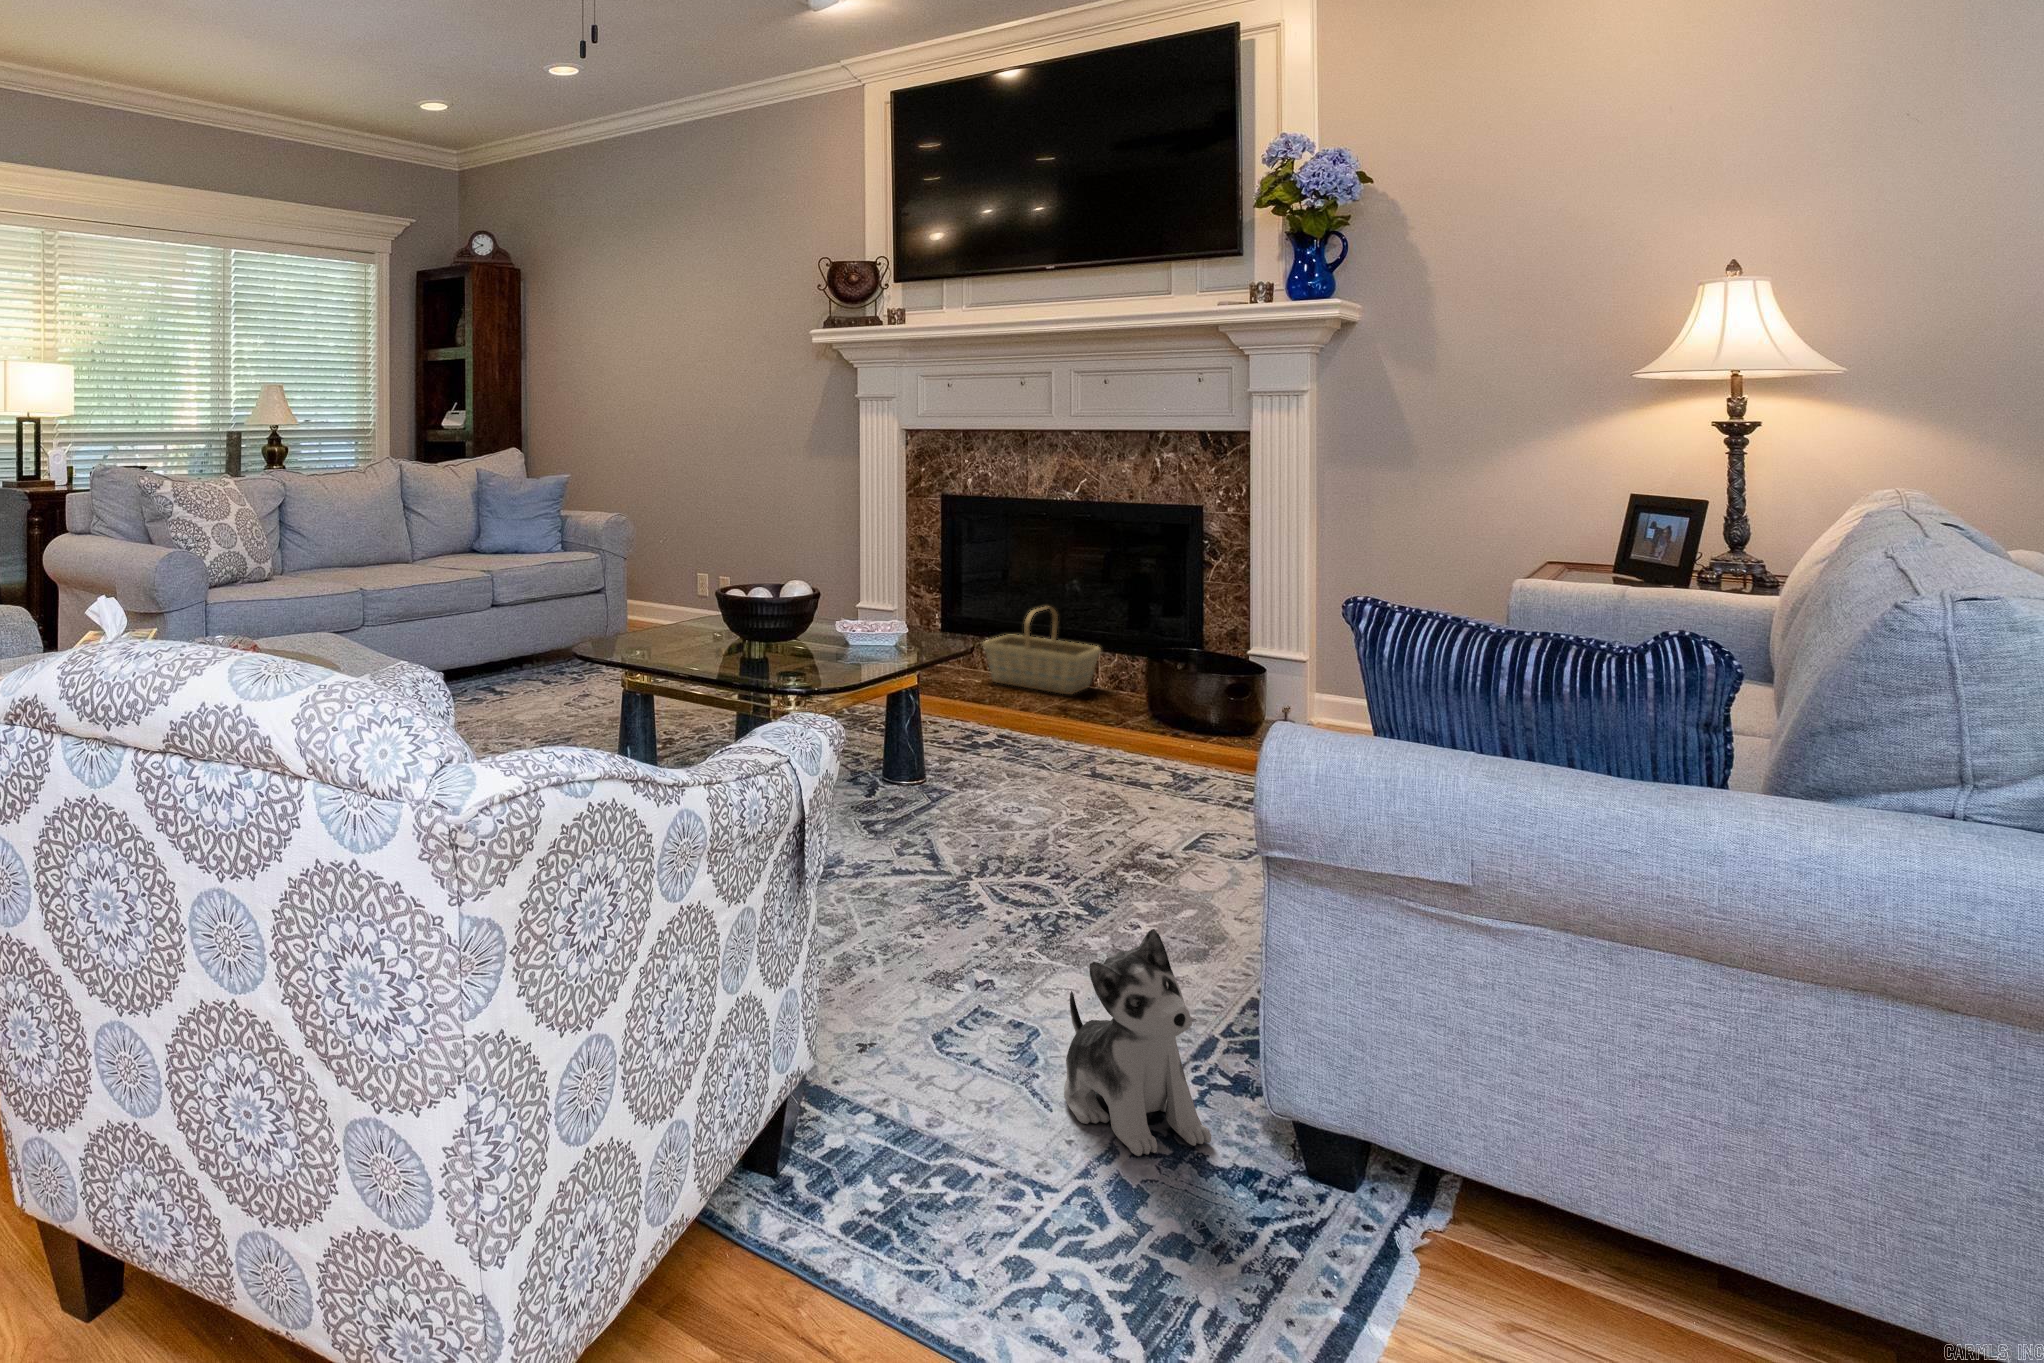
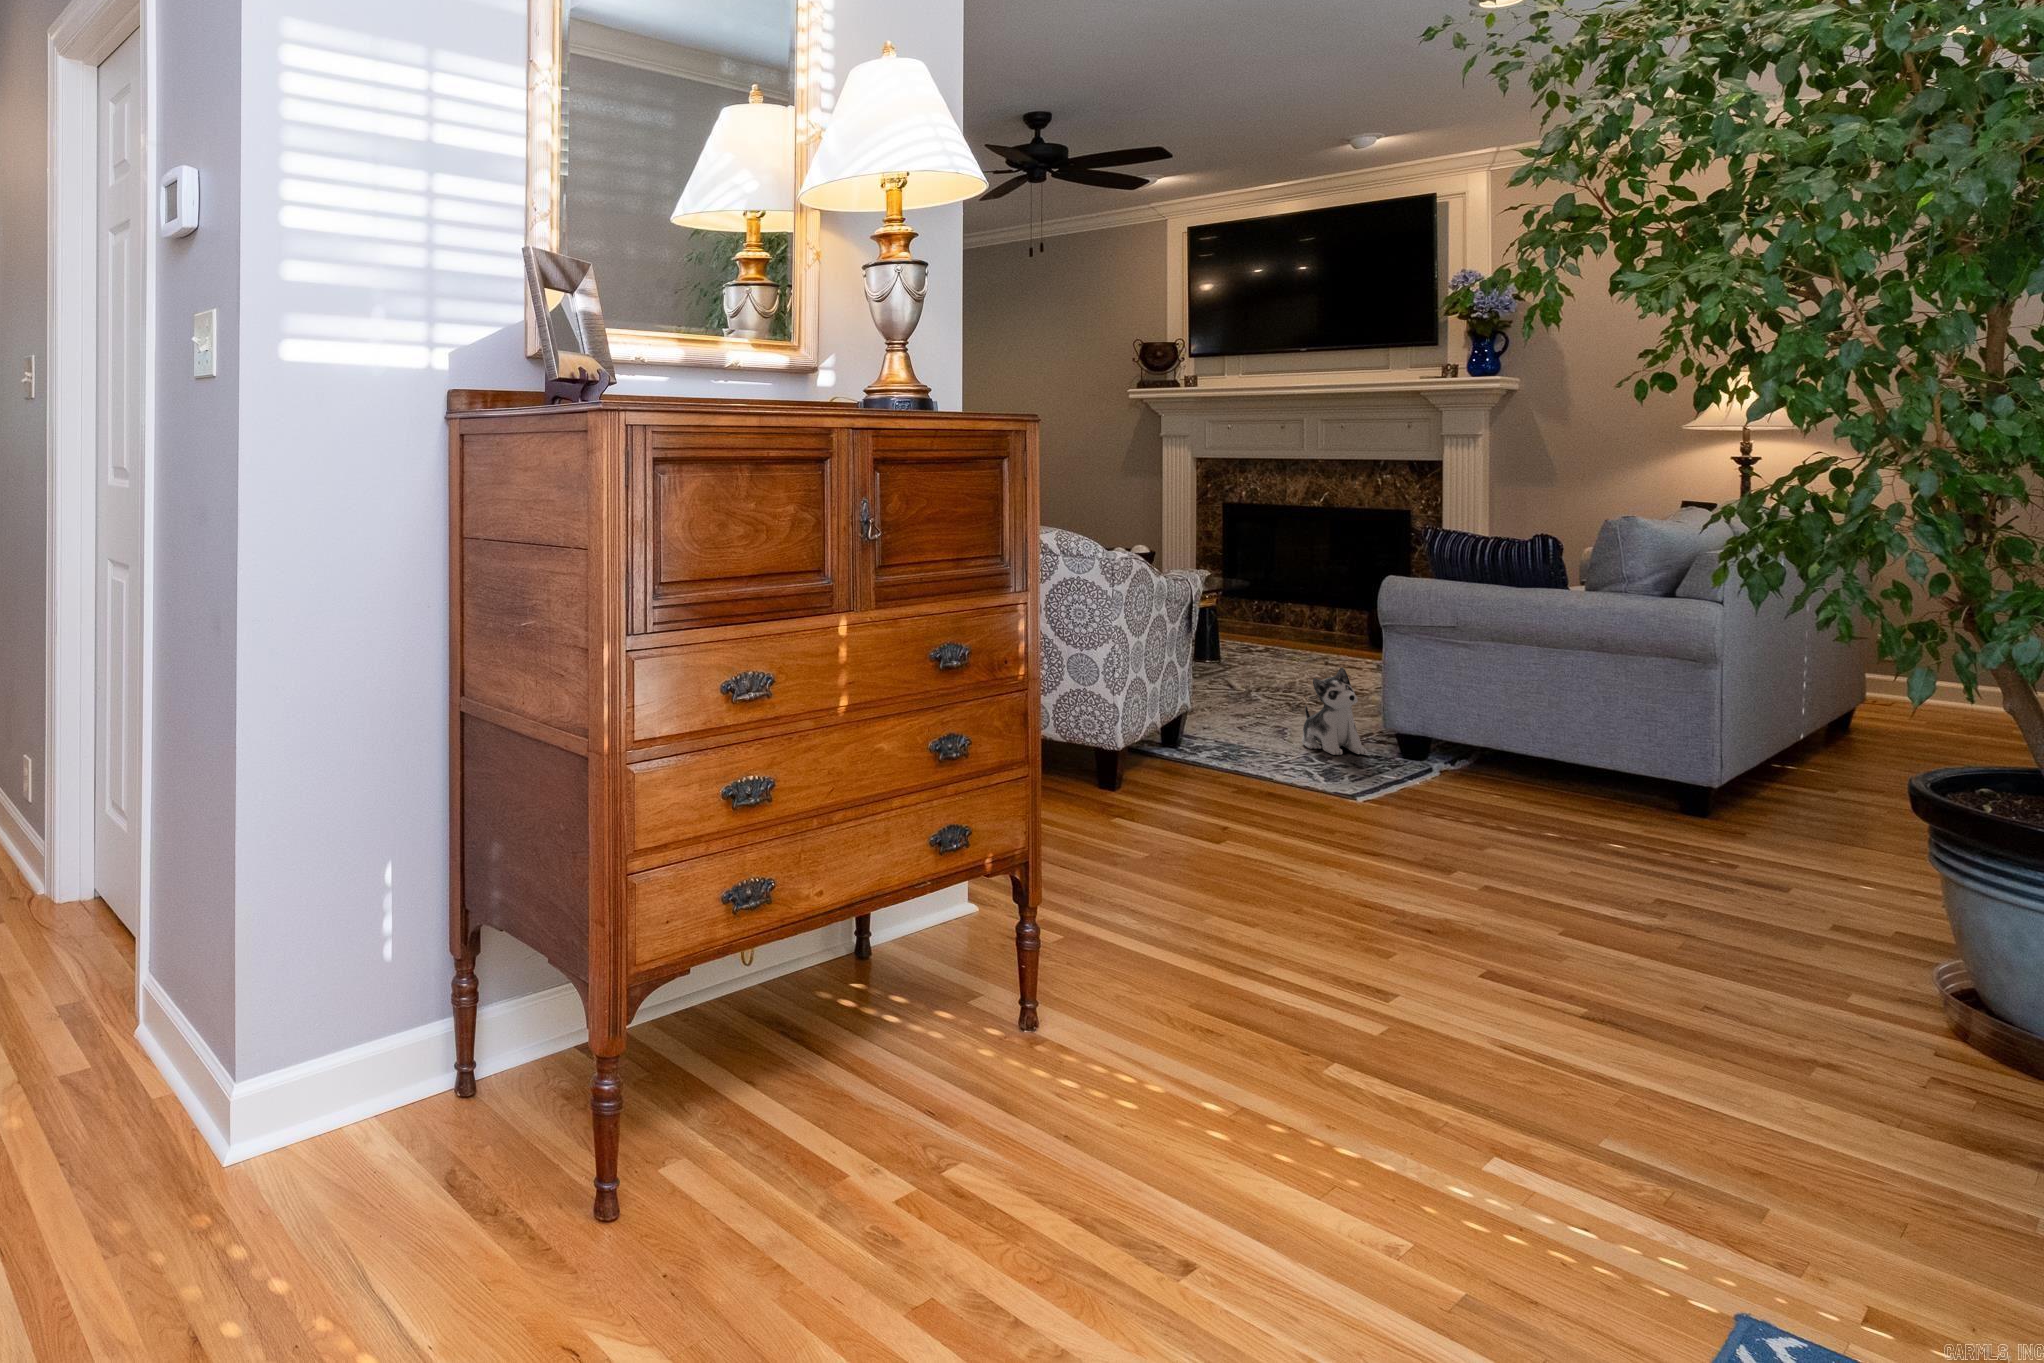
basket: present [982,607,1101,694] -> none [1253,577,1339,634]

